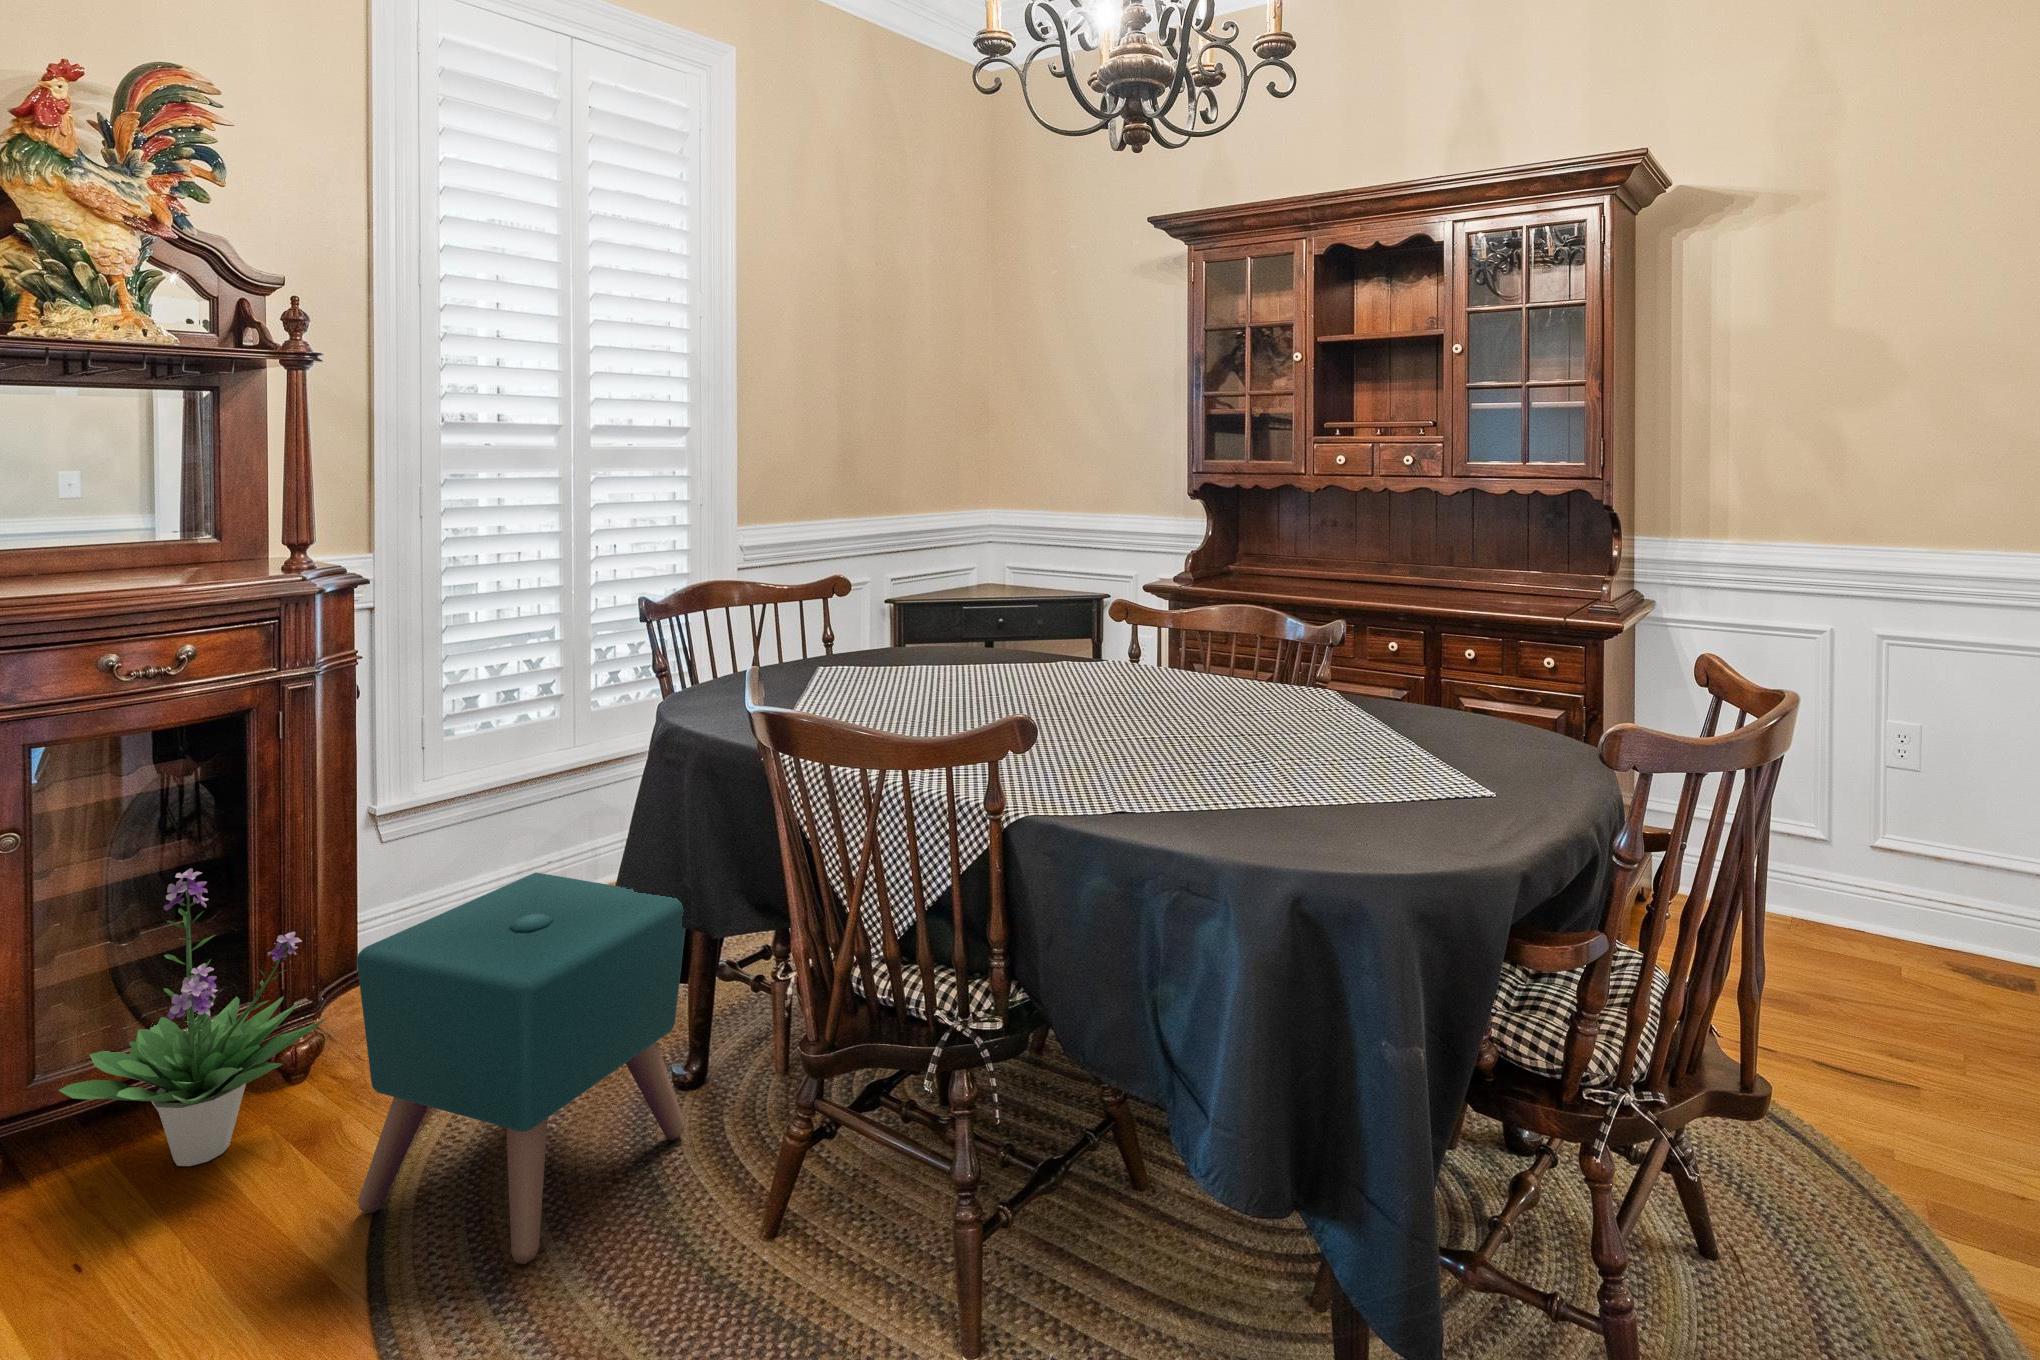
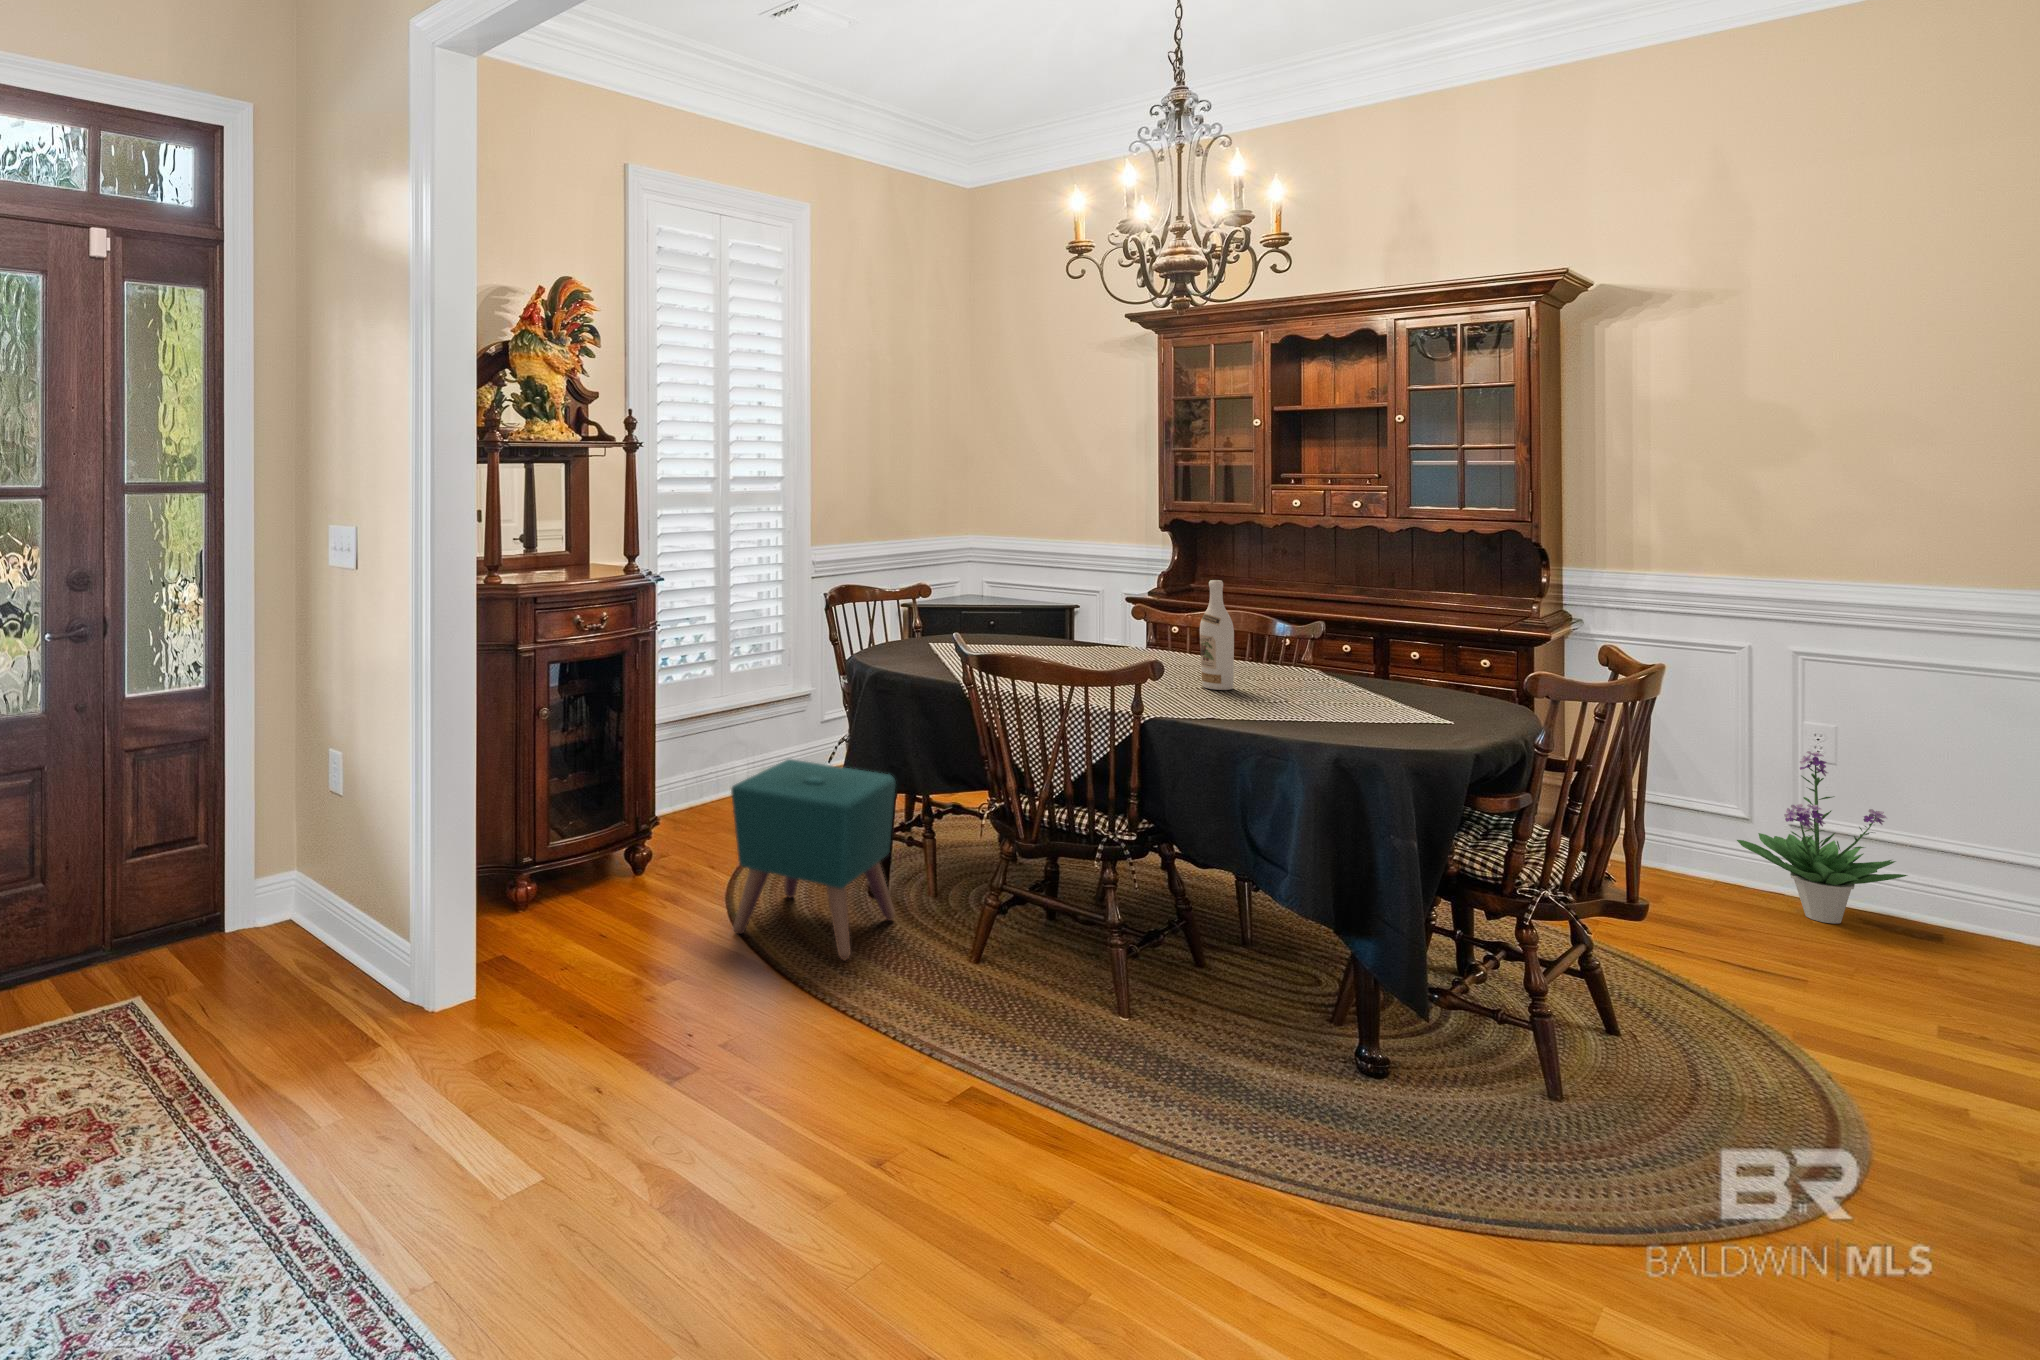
wine bottle: none [1145,565,1194,741] -> present [1200,580,1234,690]
potted plant: present [59,868,327,1166] -> present [1737,751,1908,924]

